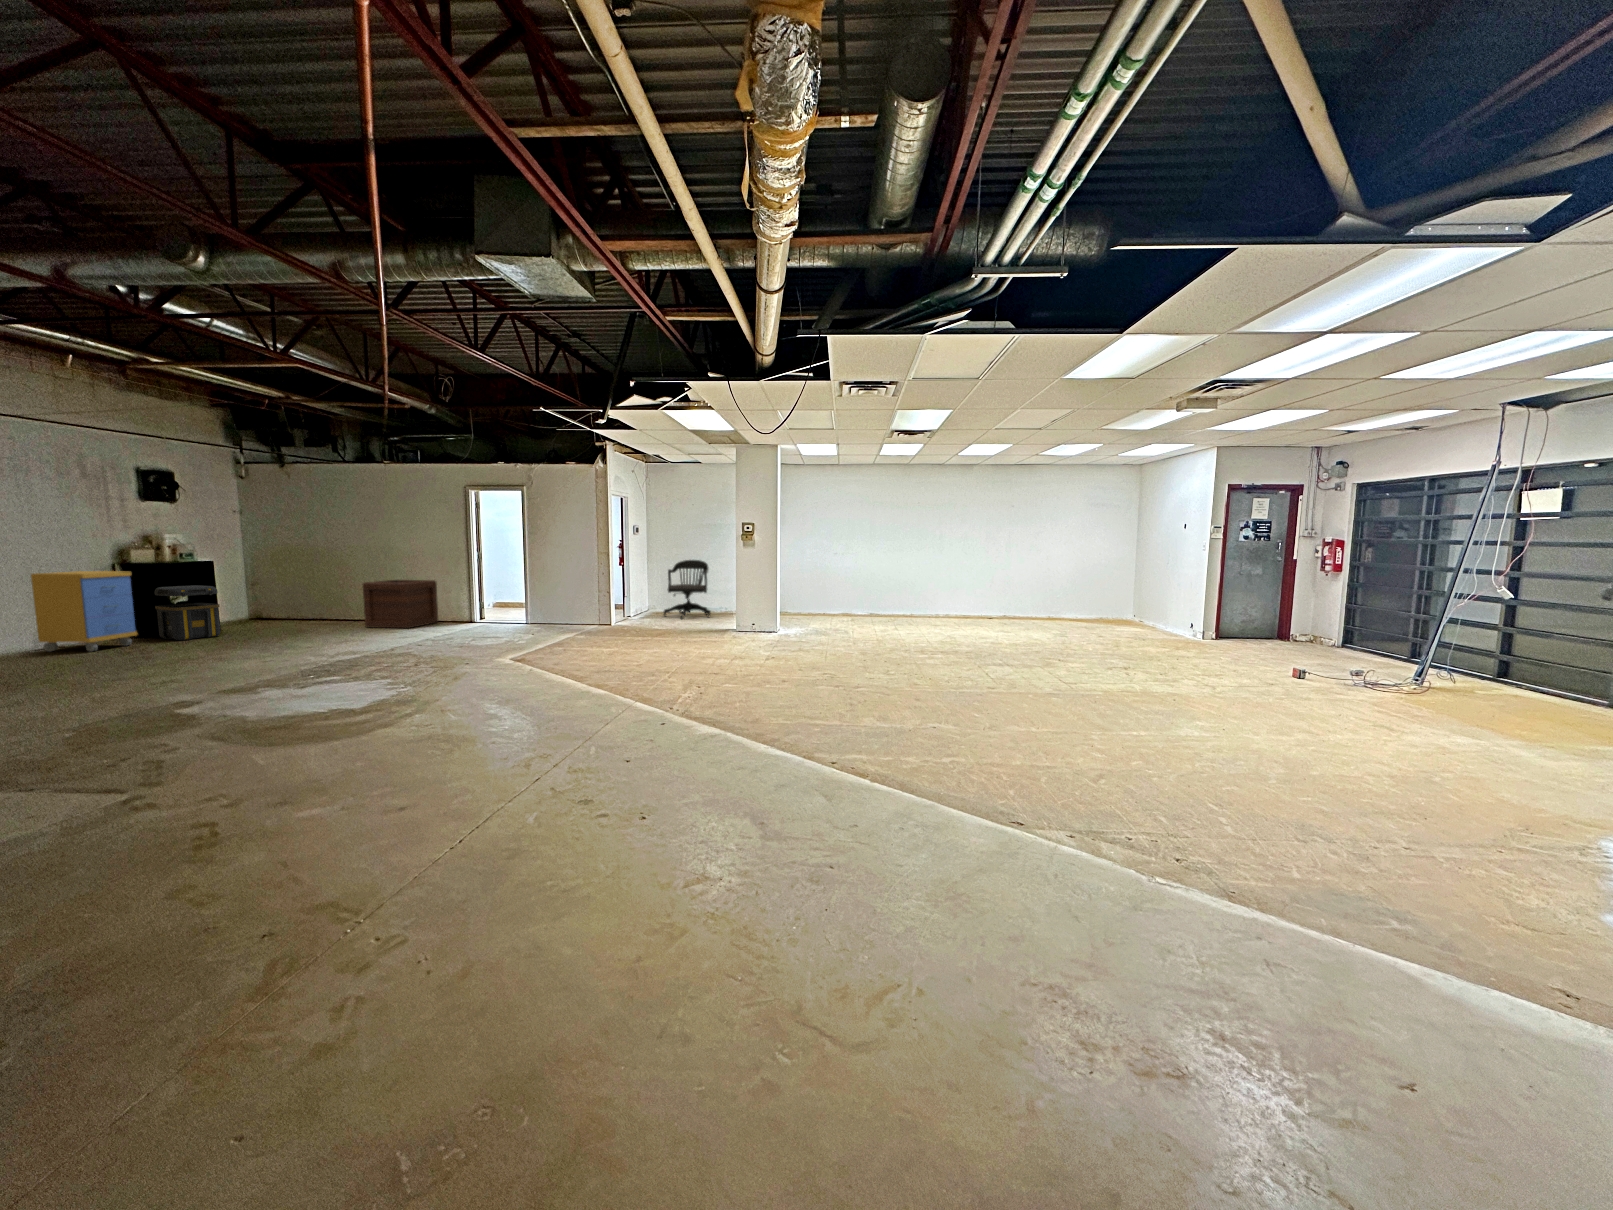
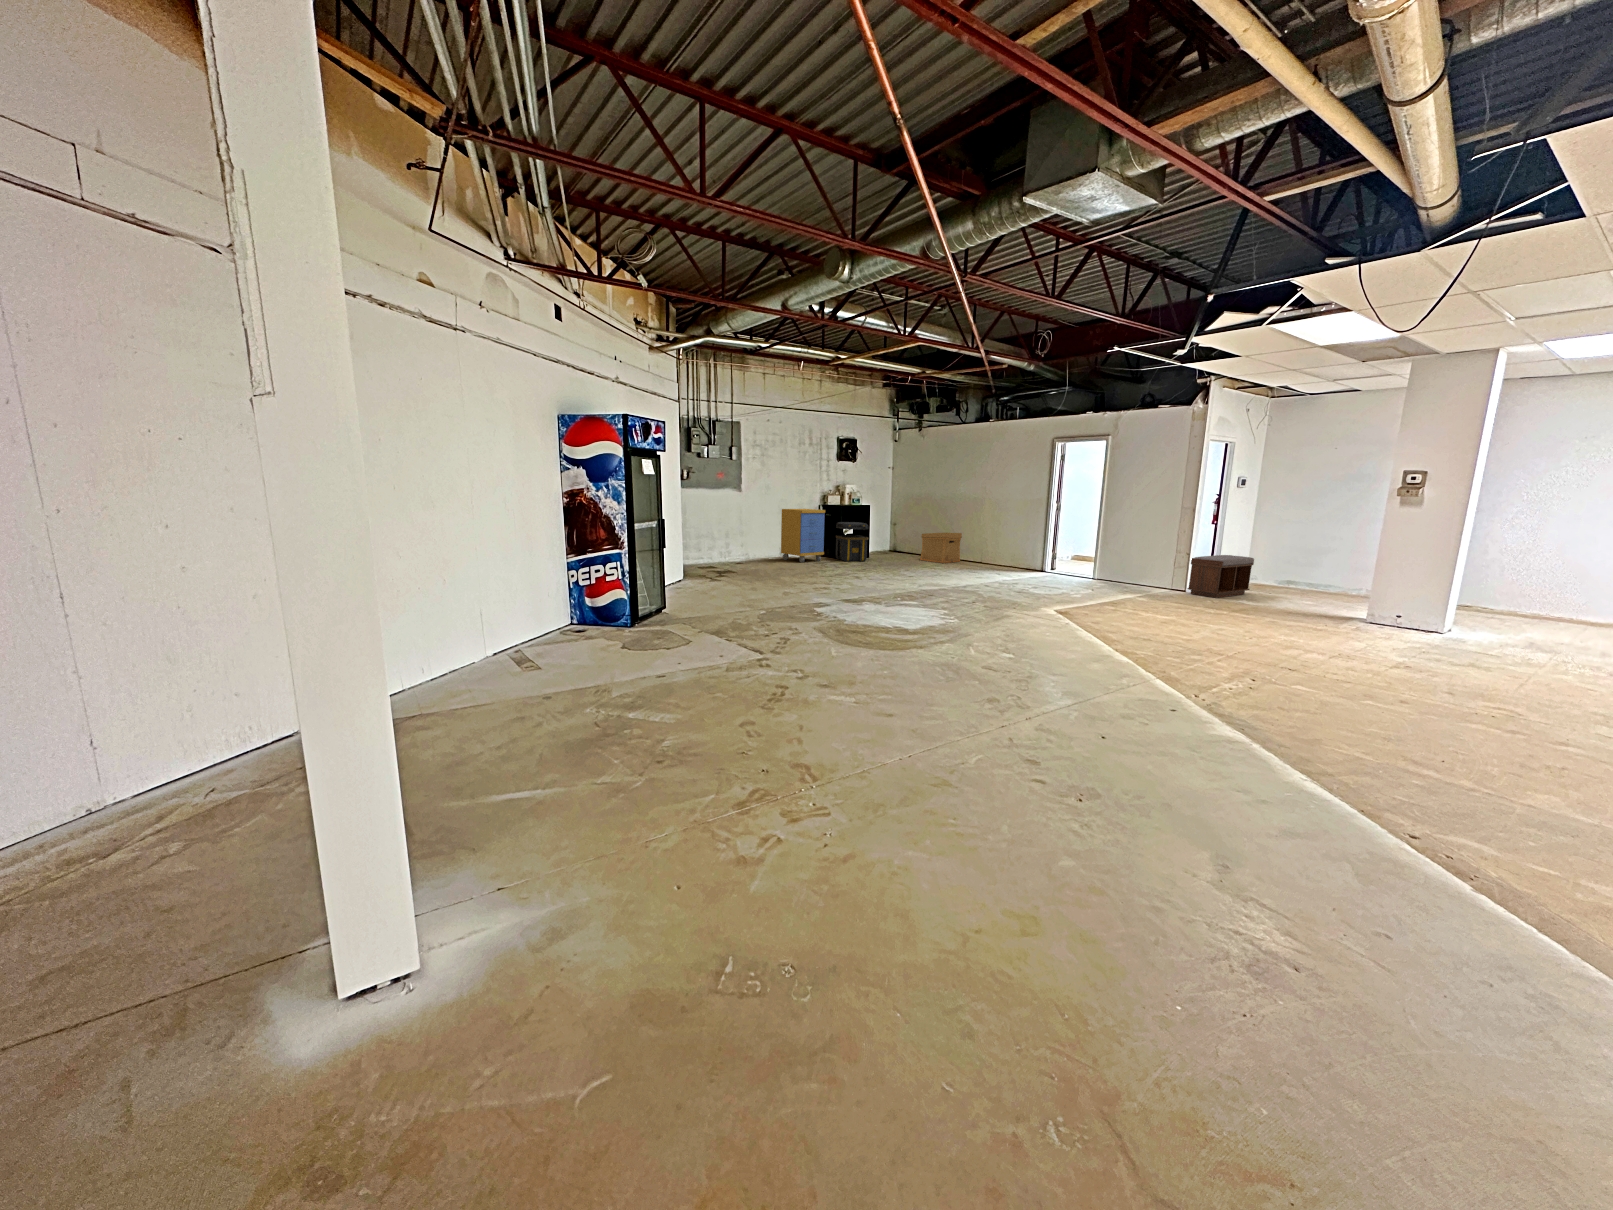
chair: present [664,560,711,619] -> none [1263,523,1347,602]
wooden crate: present [363,580,438,628] -> none [957,527,1017,571]
cardboard box: none [306,589,366,626] -> present [920,533,962,563]
bench: none [612,589,655,626] -> present [1187,555,1254,598]

